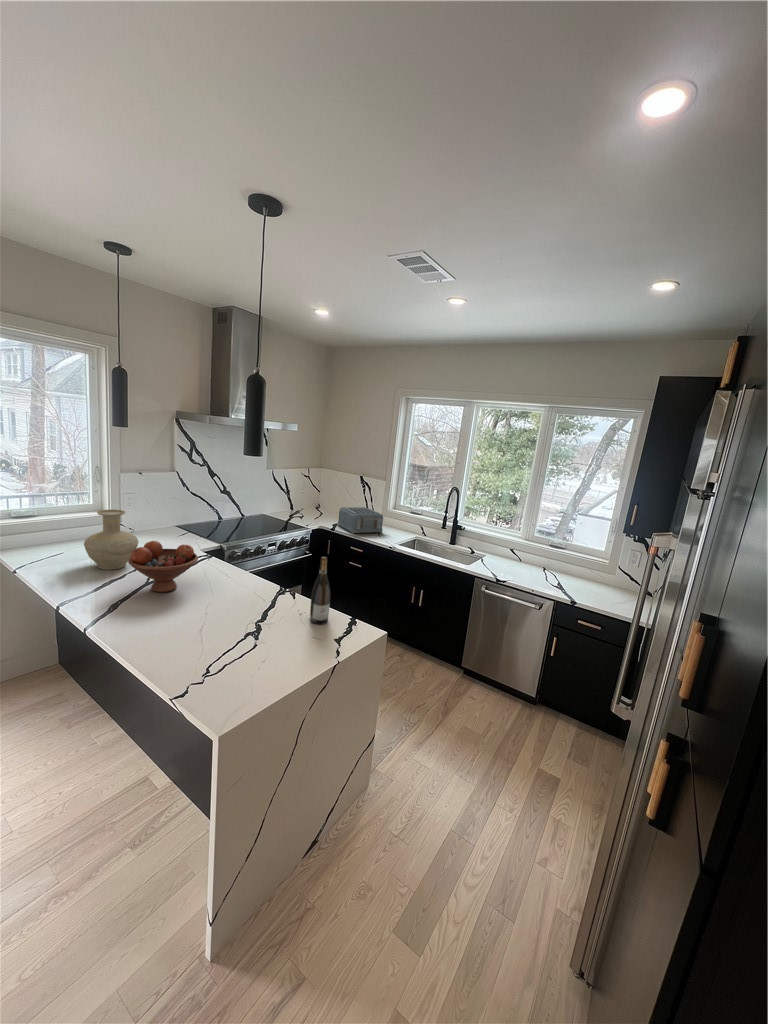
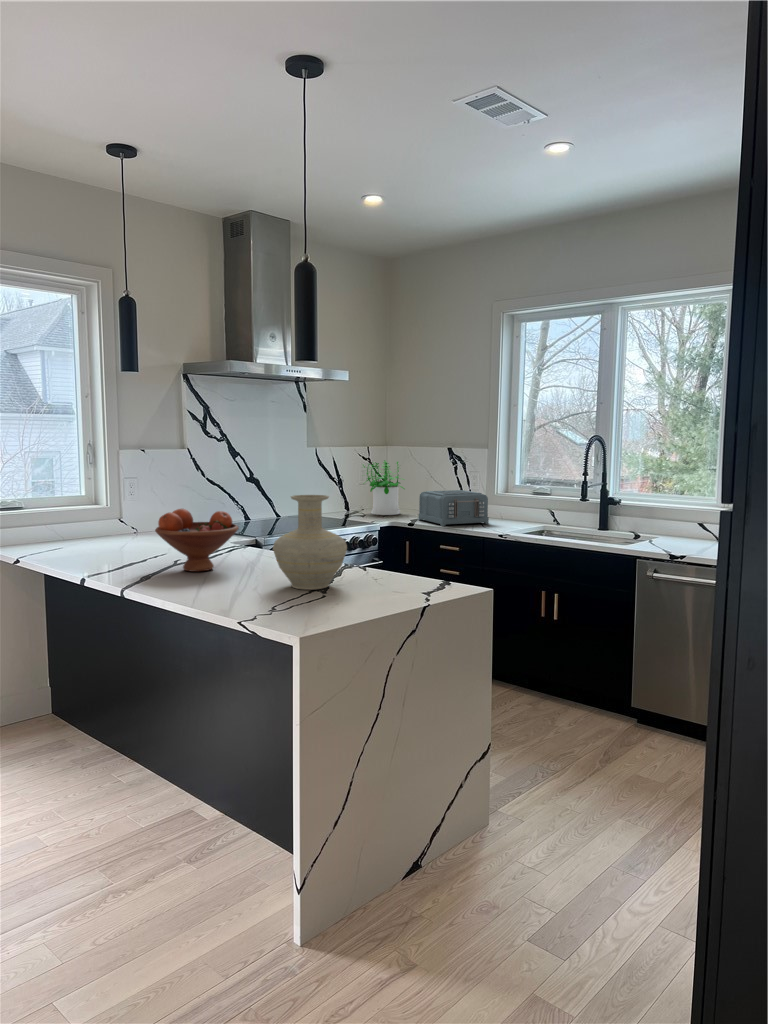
potted plant: none [303,481,331,518] -> present [363,460,405,515]
vase: present [84,509,139,569] -> present [273,495,347,590]
wine bottle: present [310,557,330,624] -> none [393,497,419,589]

